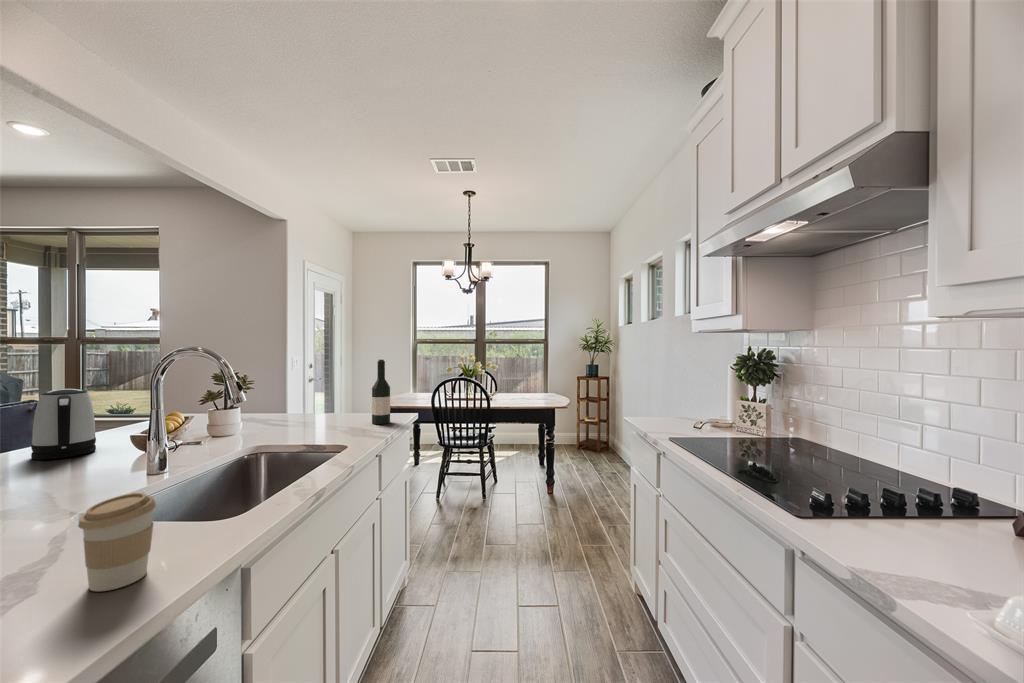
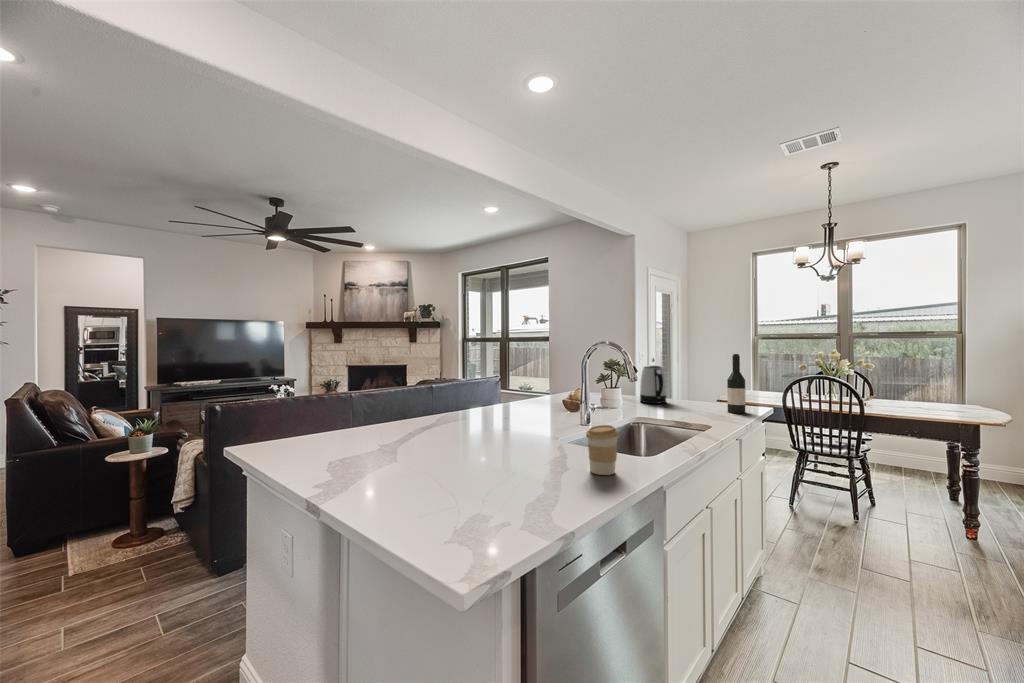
kettle: present [31,389,96,460] -> present [640,365,666,403]

